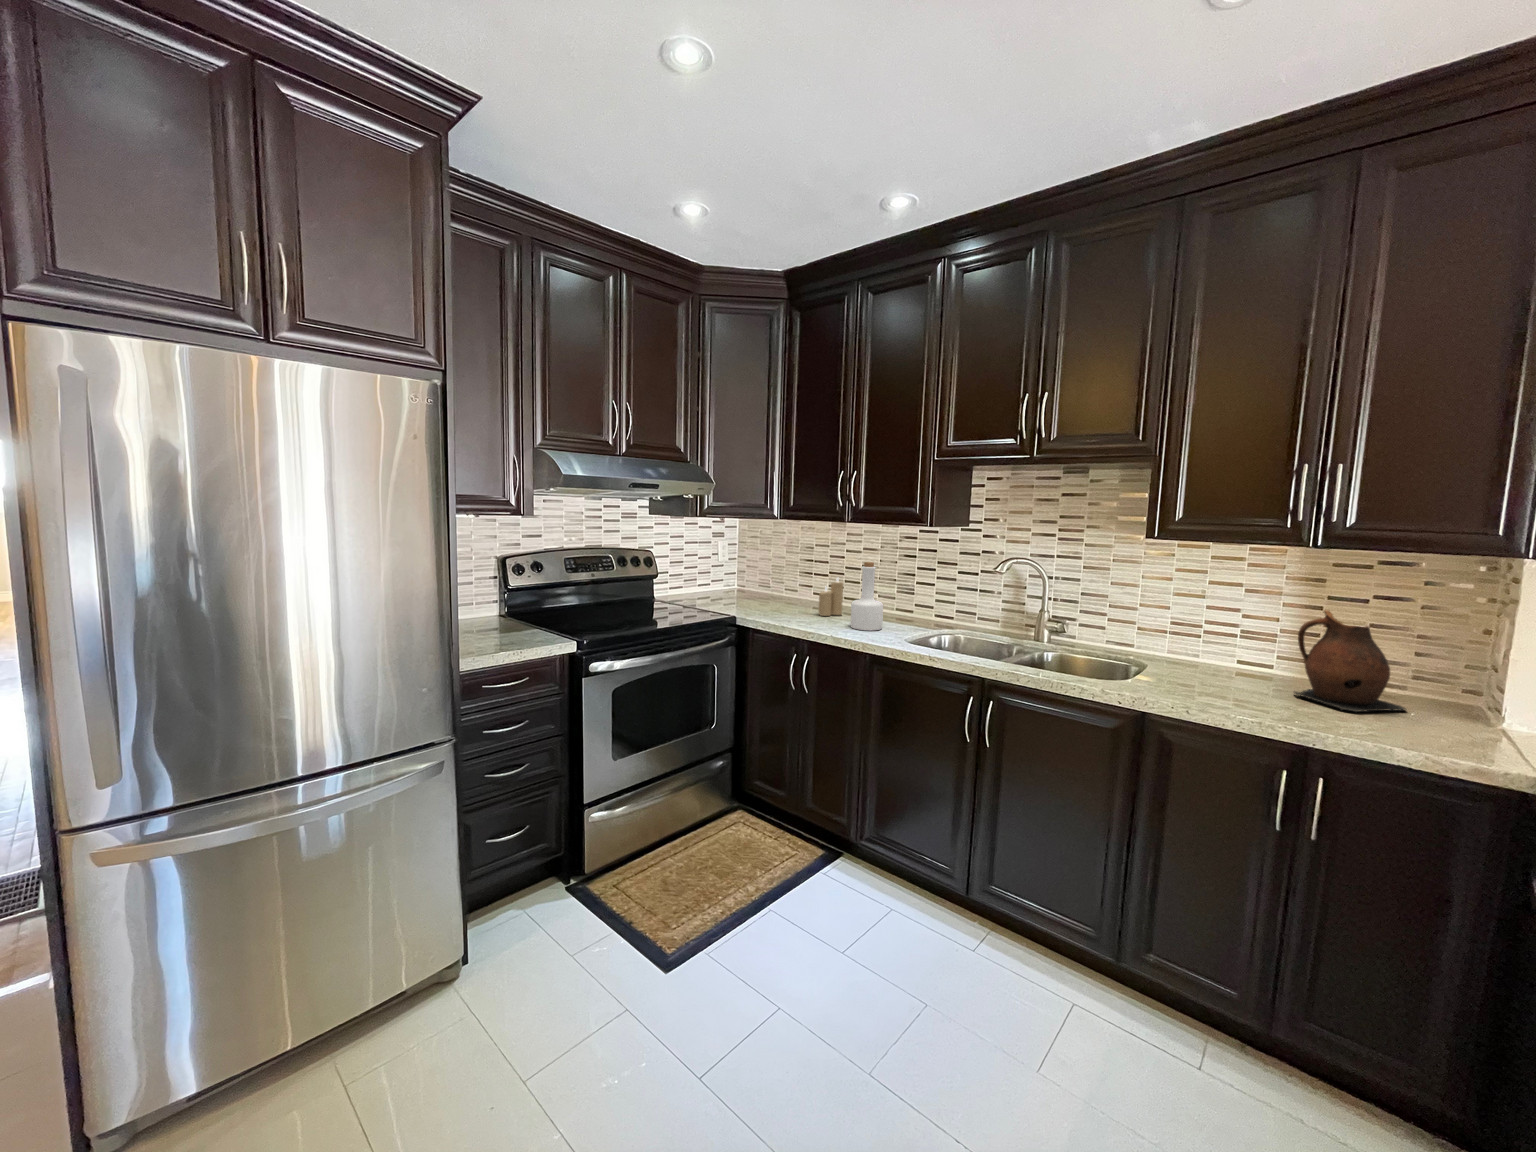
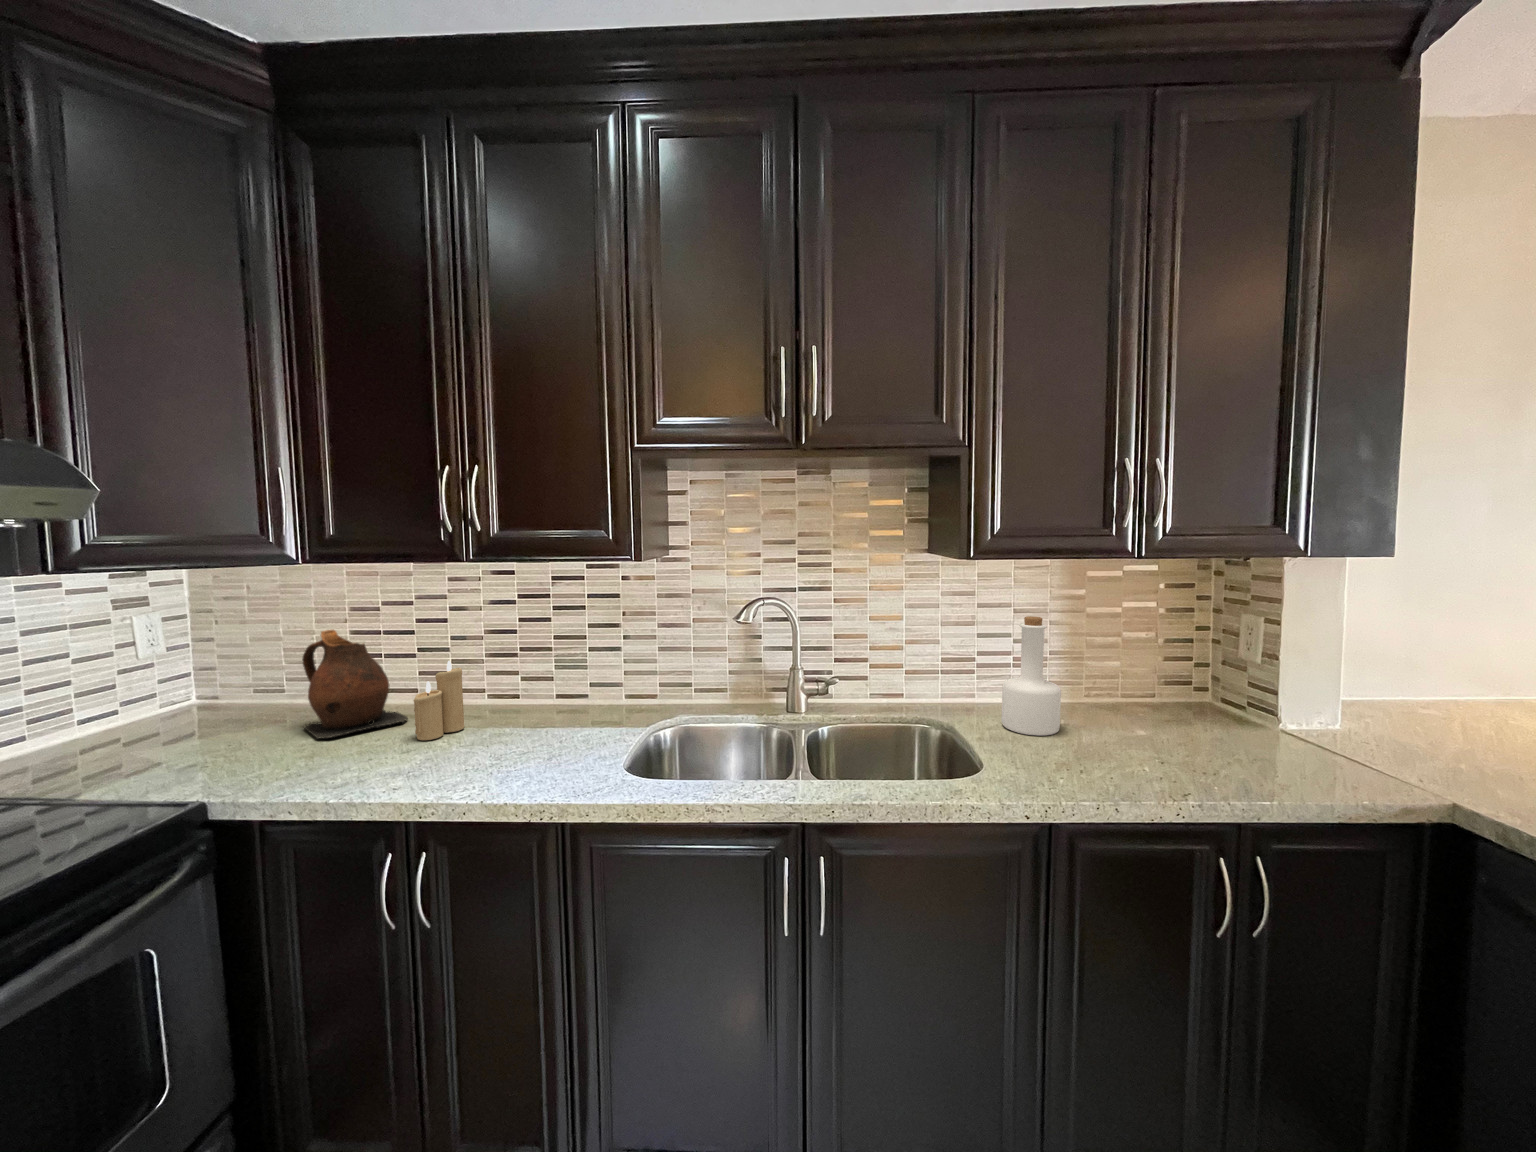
bottle: present [850,562,883,631] -> present [1001,616,1061,736]
ceramic pitcher: present [1294,610,1406,712] -> present [302,630,408,739]

